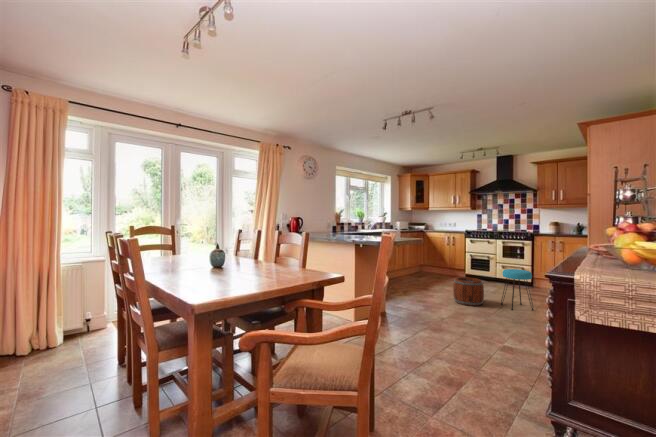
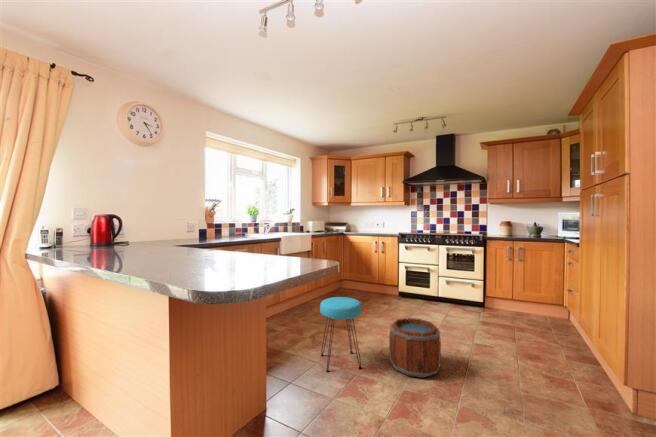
stool: present [501,269,533,310] -> present [320,297,361,371]

